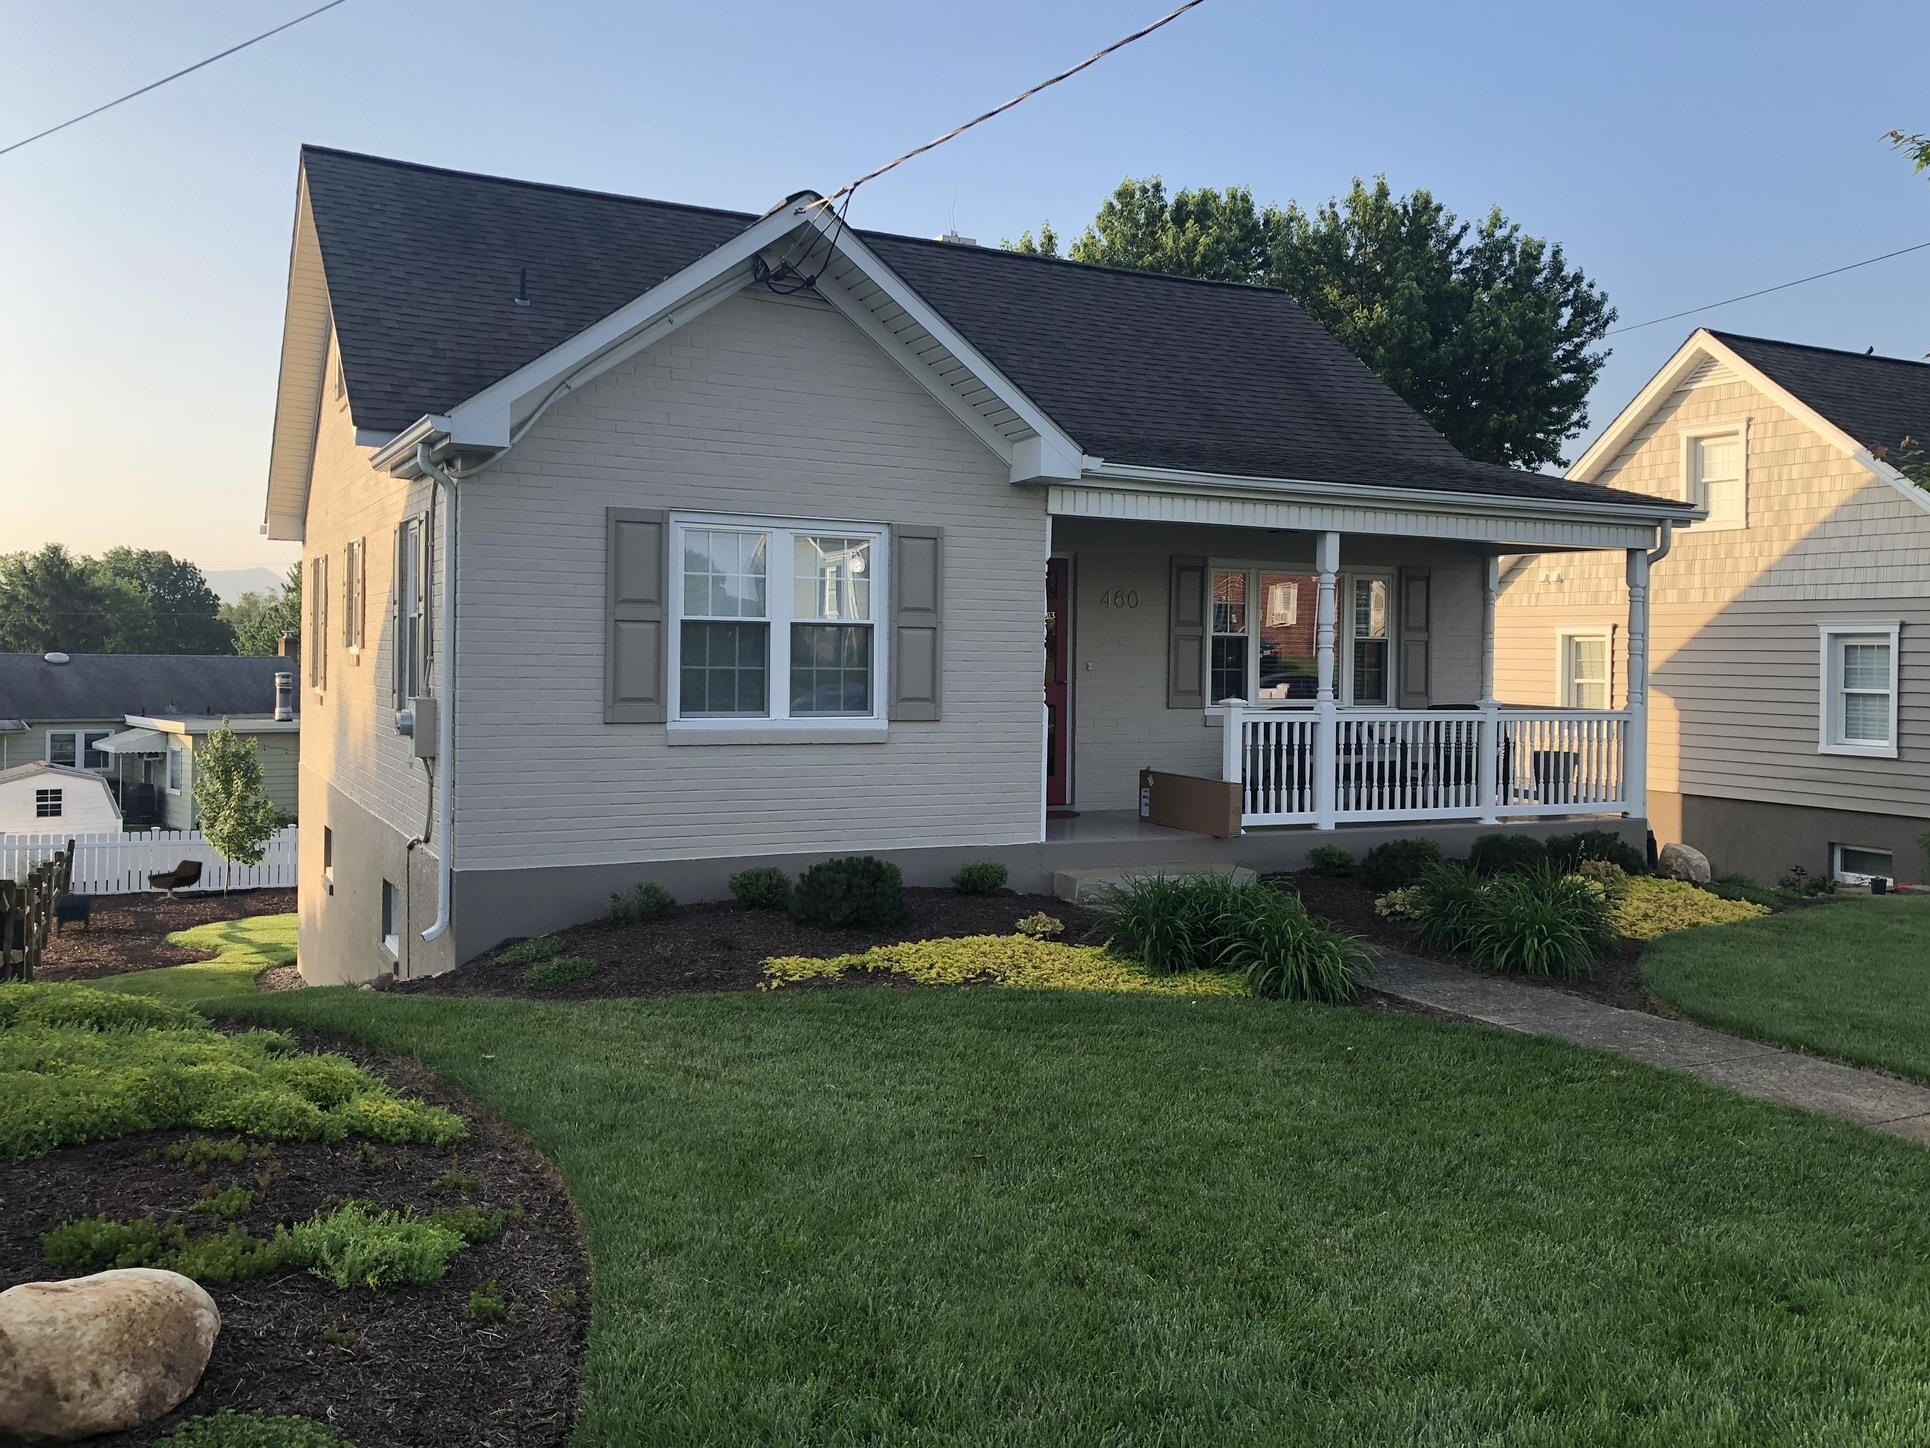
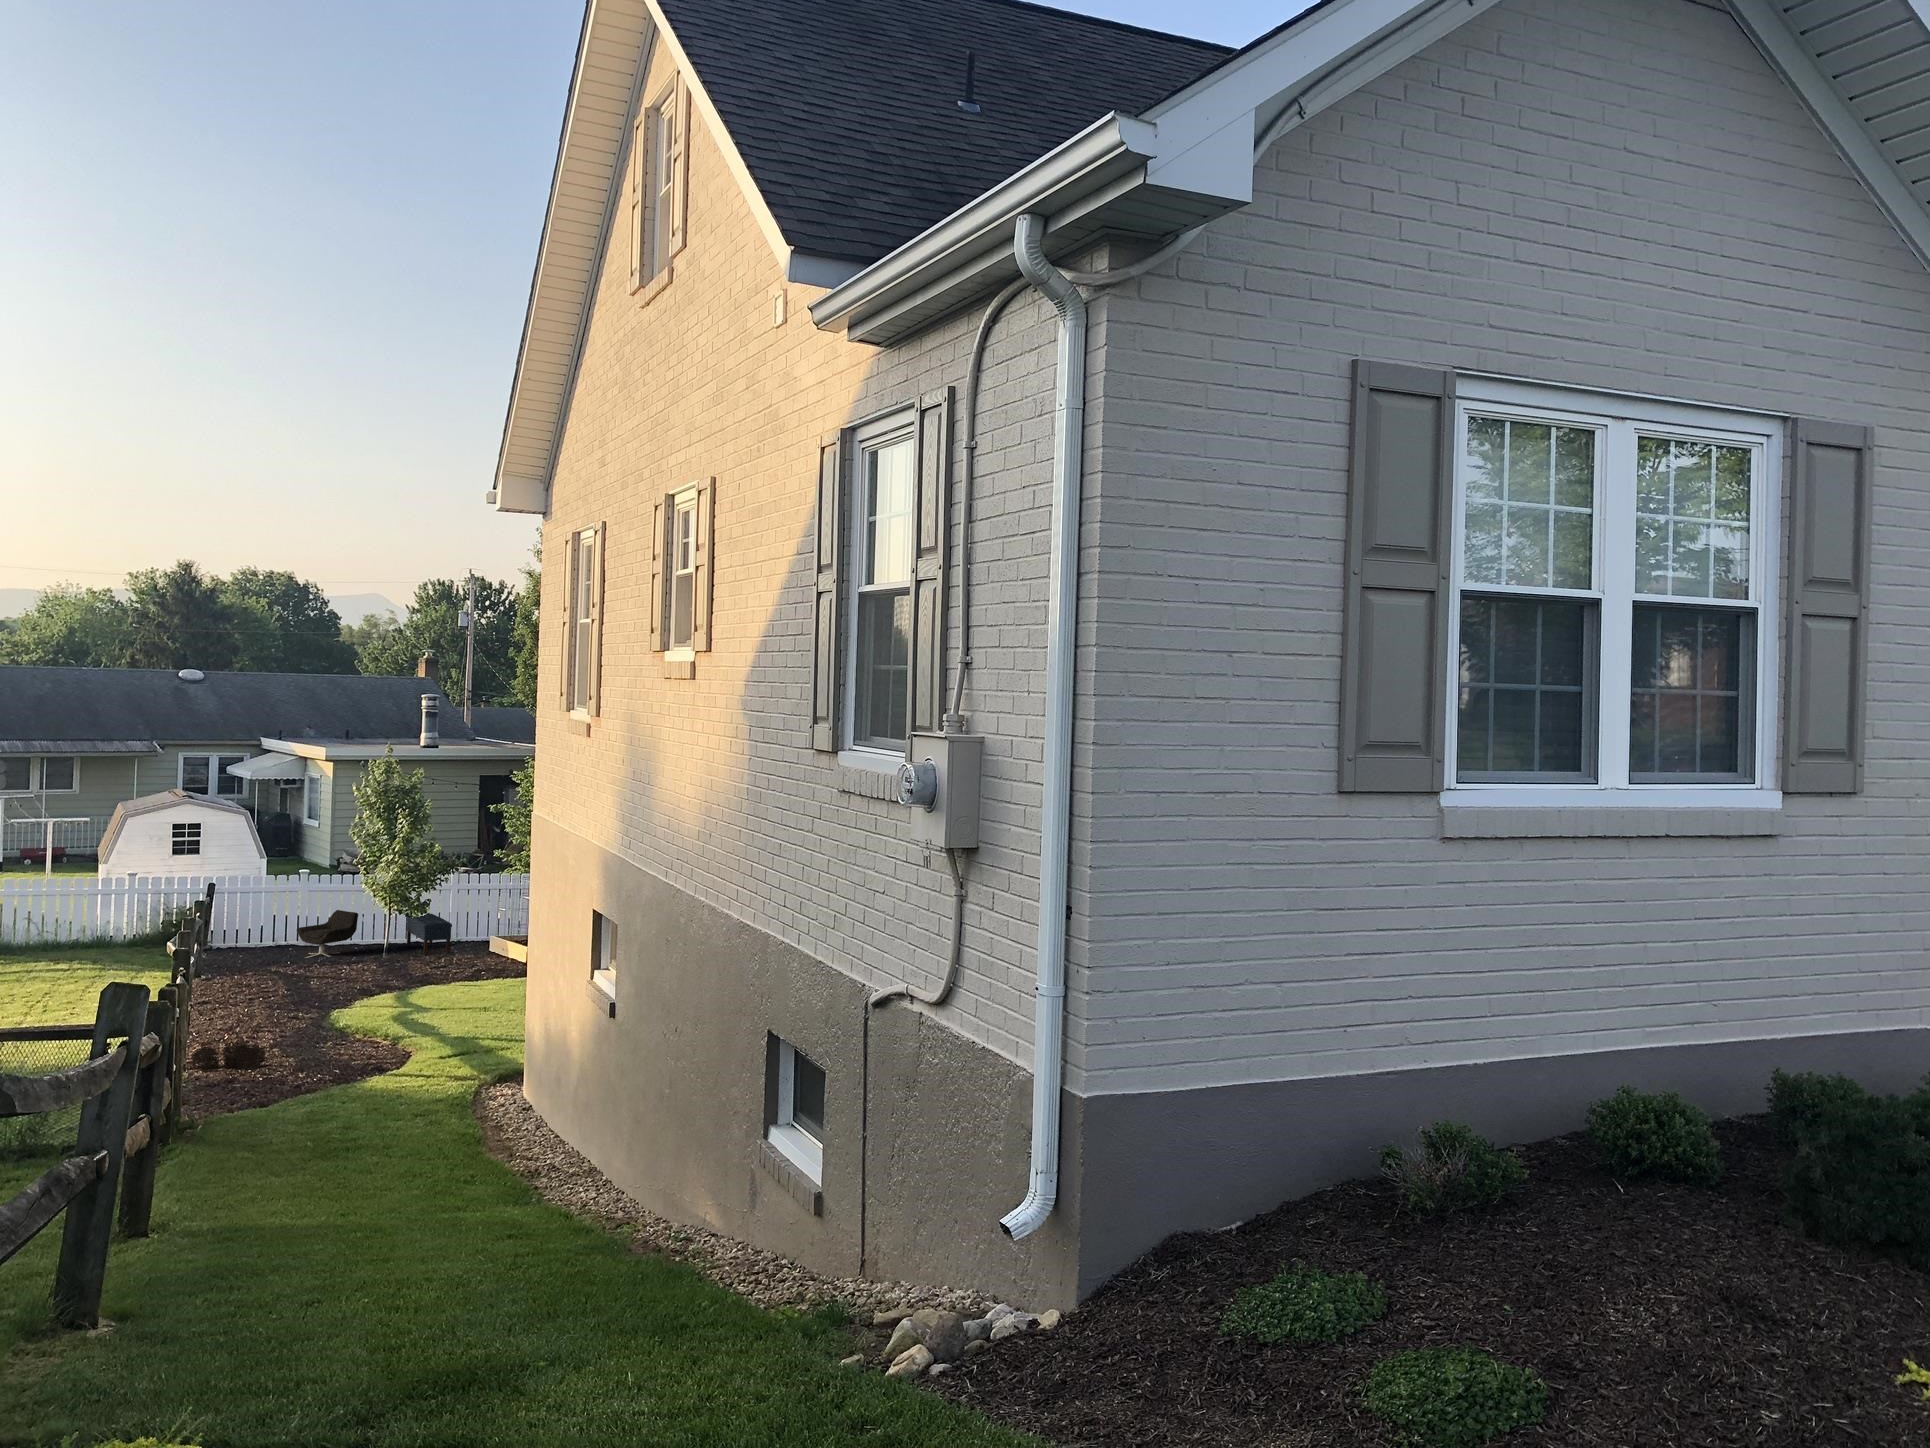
bench: present [56,894,91,936] -> present [406,913,452,955]
woven basket: none [47,953,110,978] -> present [192,1041,266,1072]

